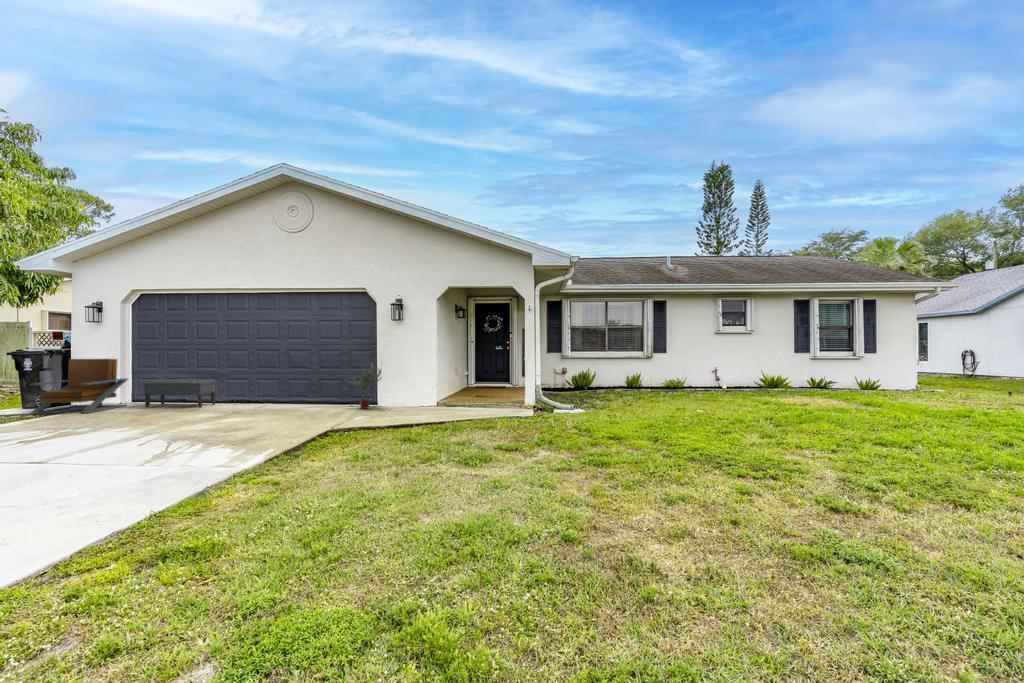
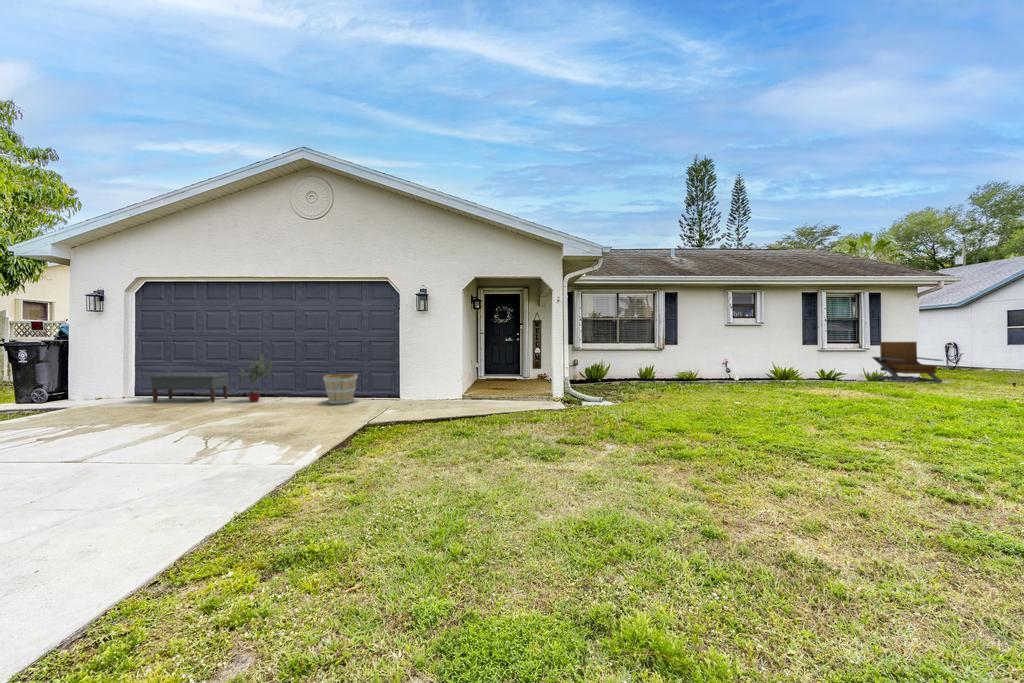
lounge chair: present [30,359,128,414] -> present [872,342,943,382]
potted tree: present [348,363,381,409] -> present [236,355,271,402]
wooden bucket: none [303,381,336,410] -> present [323,374,358,404]

